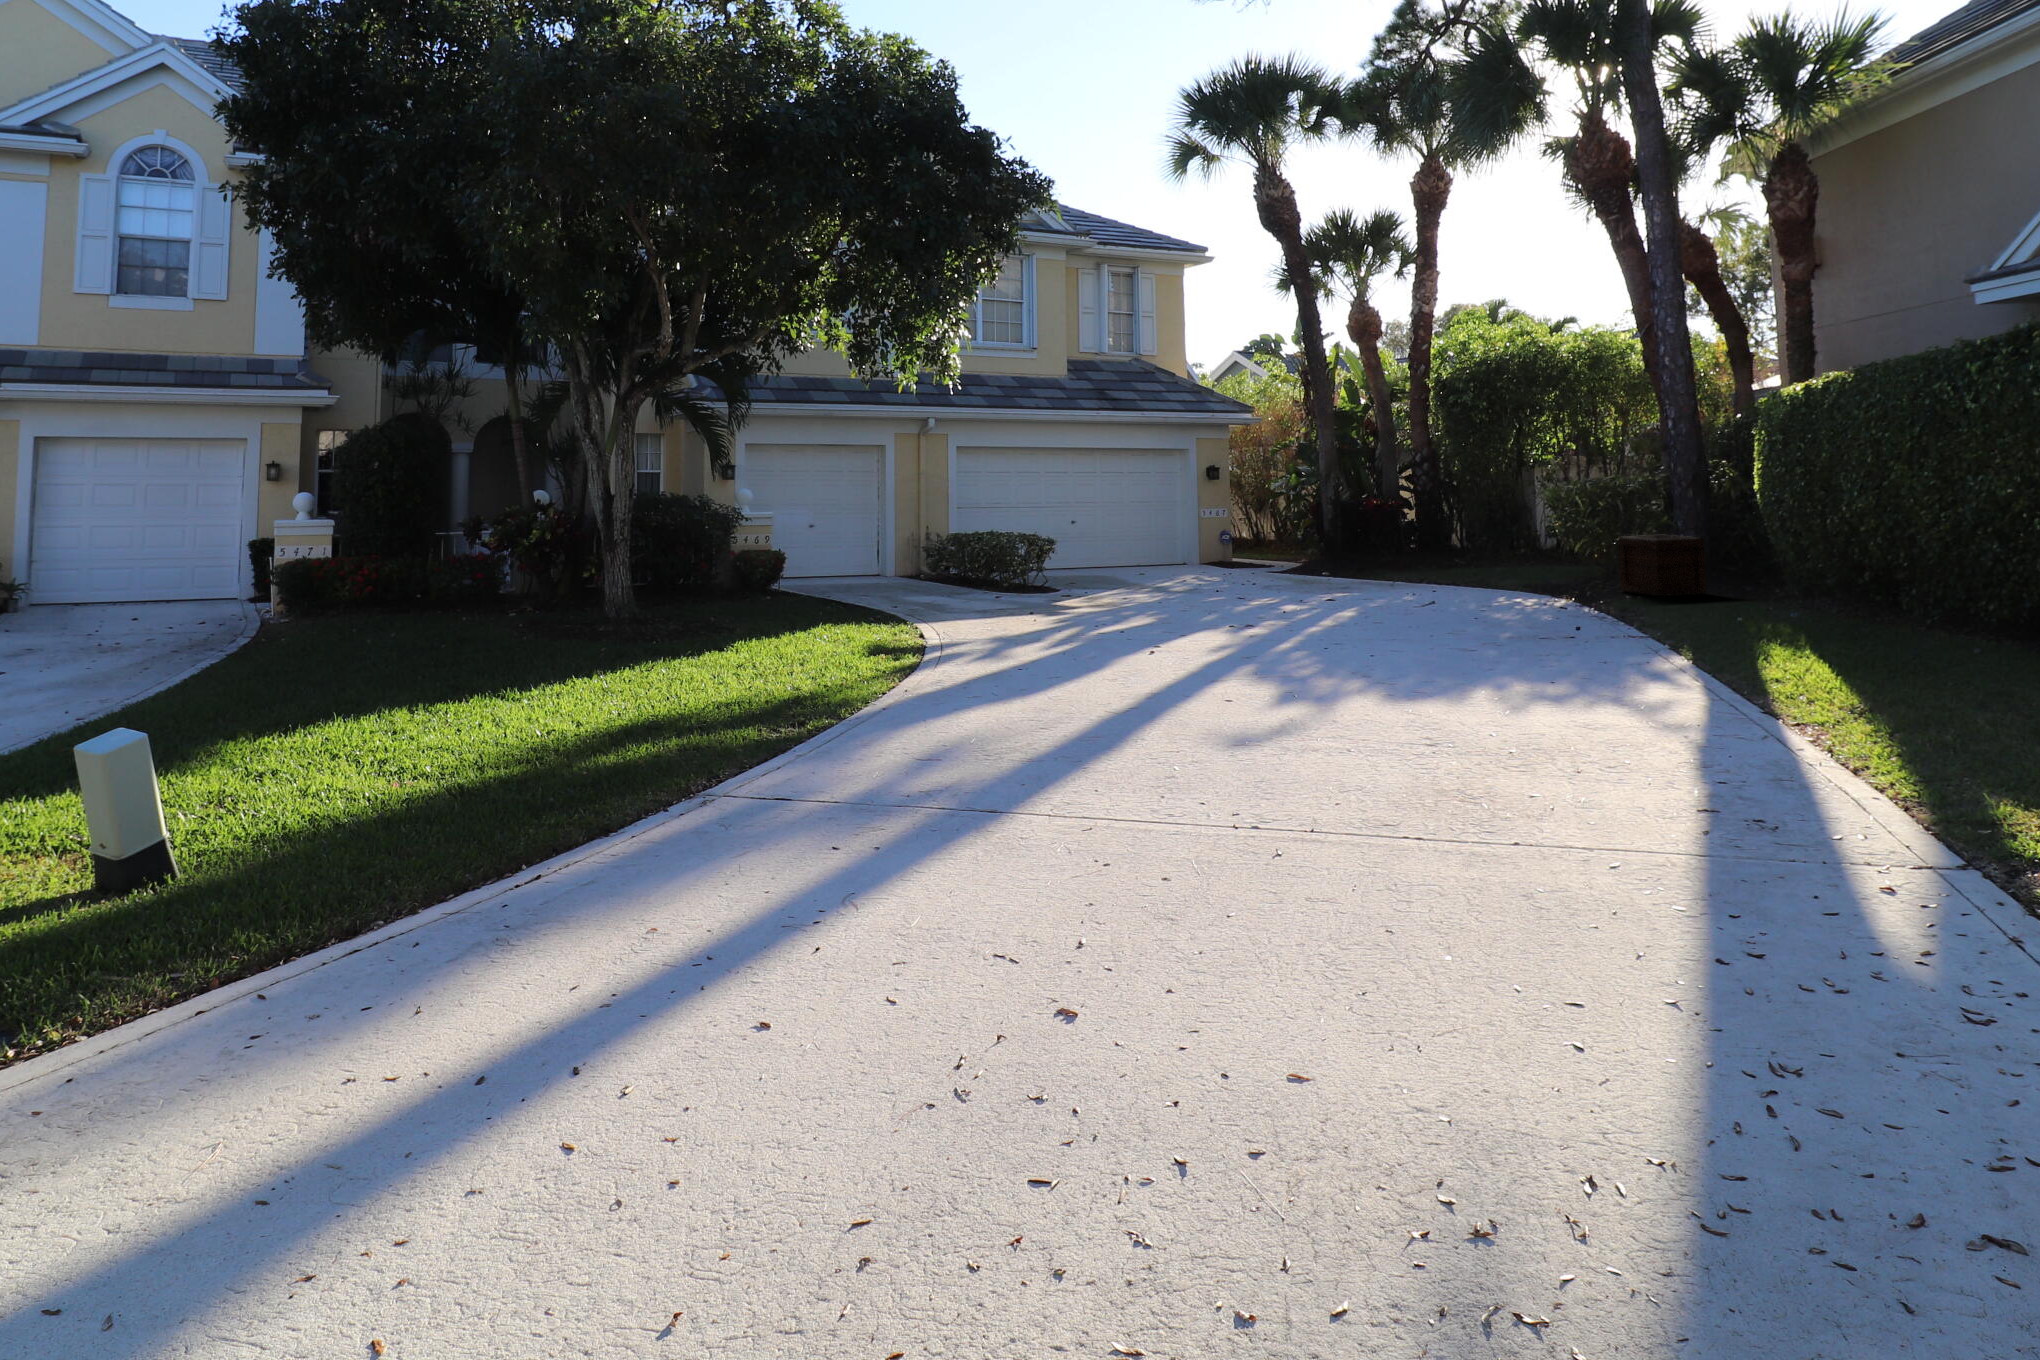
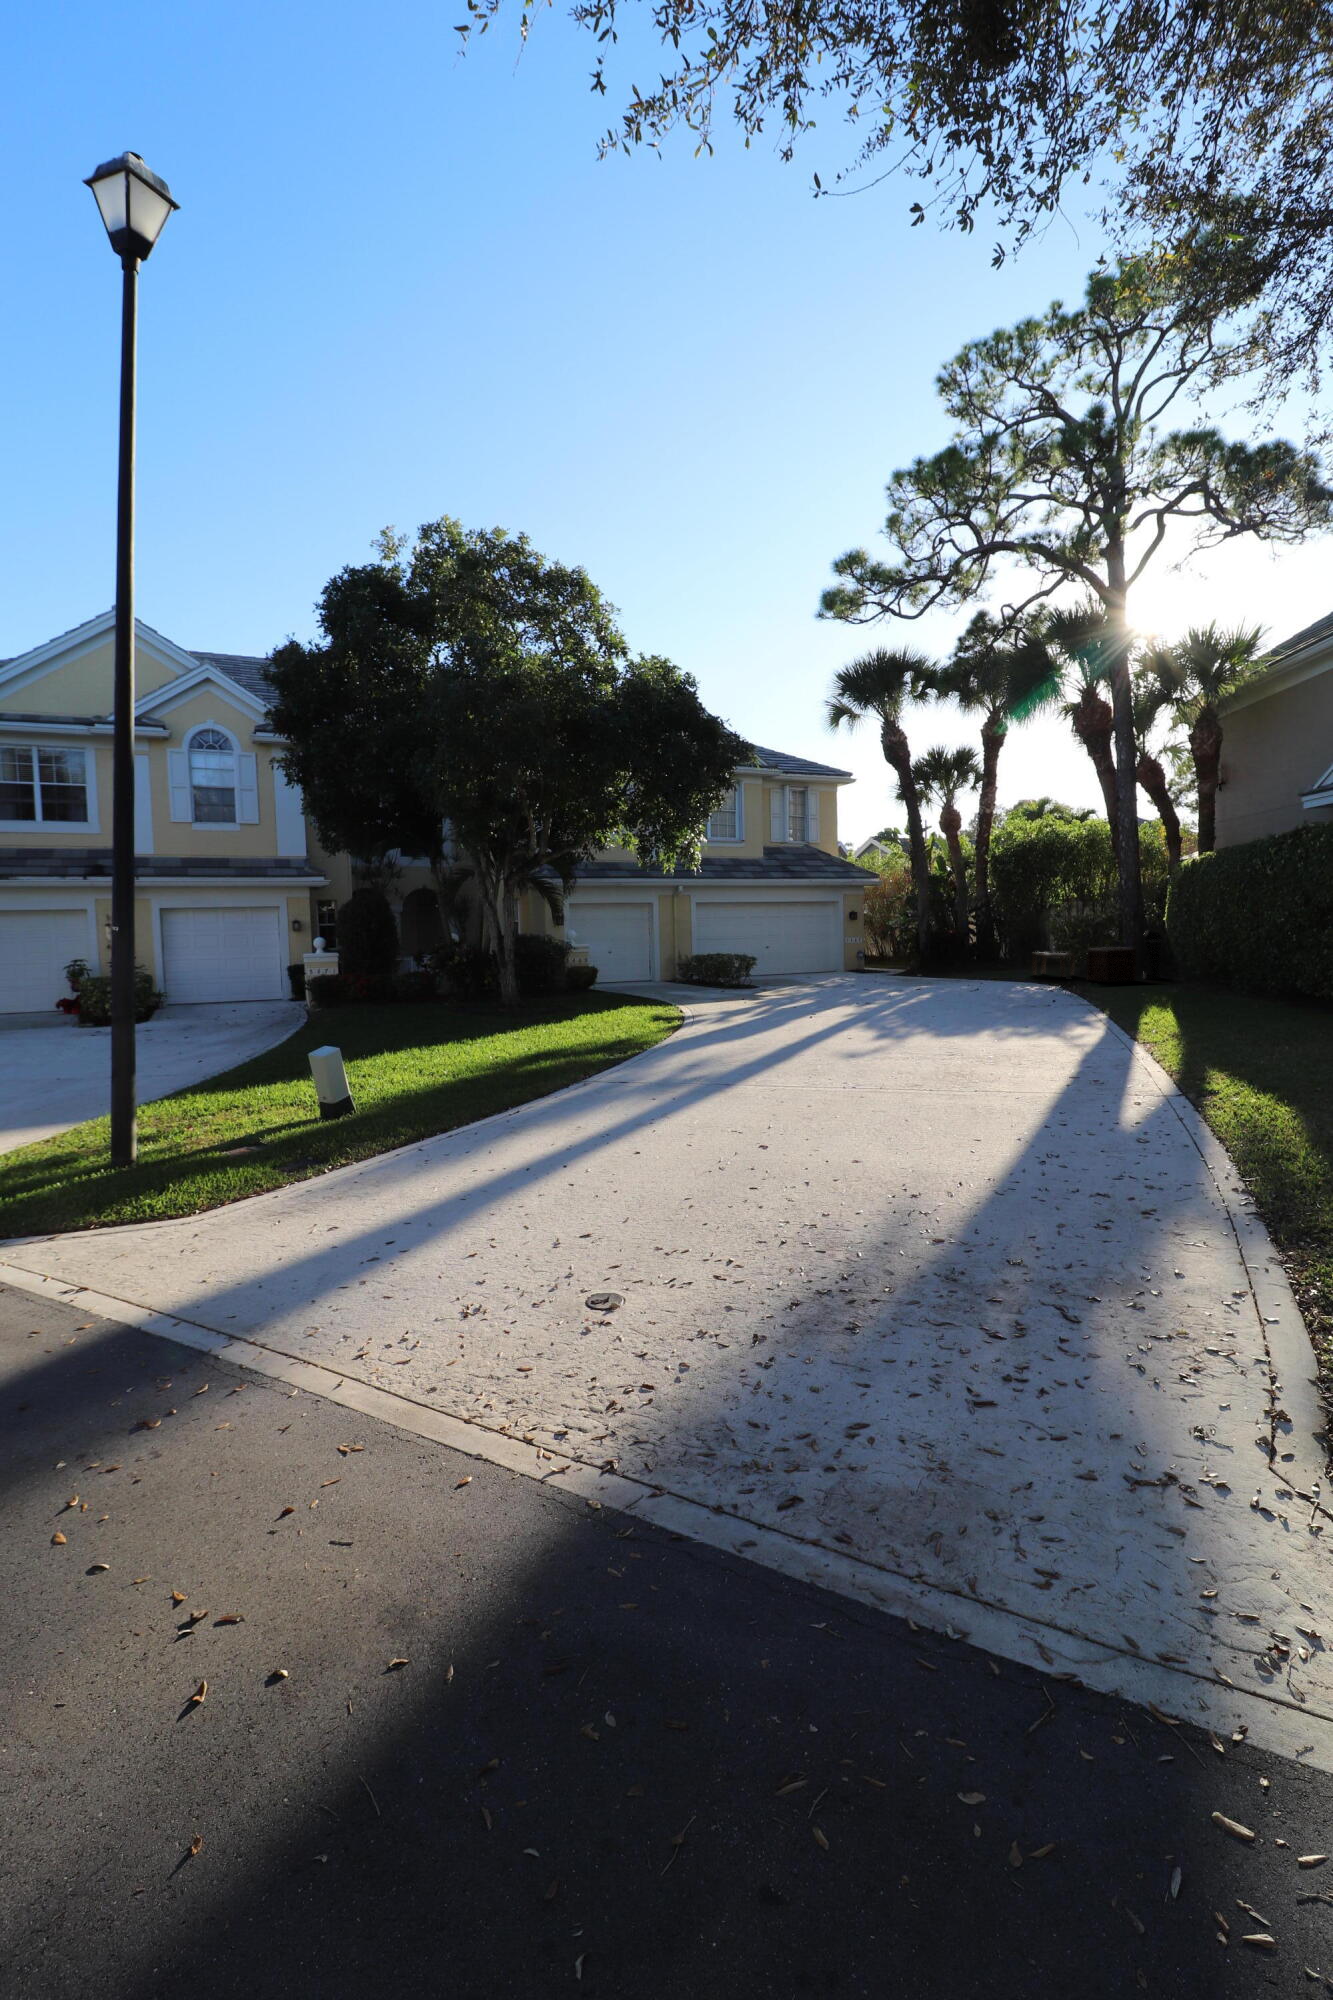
trash can: none [1710,507,1748,591] -> present [1143,930,1162,979]
bench: none [1518,541,1595,585] -> present [1032,952,1075,977]

